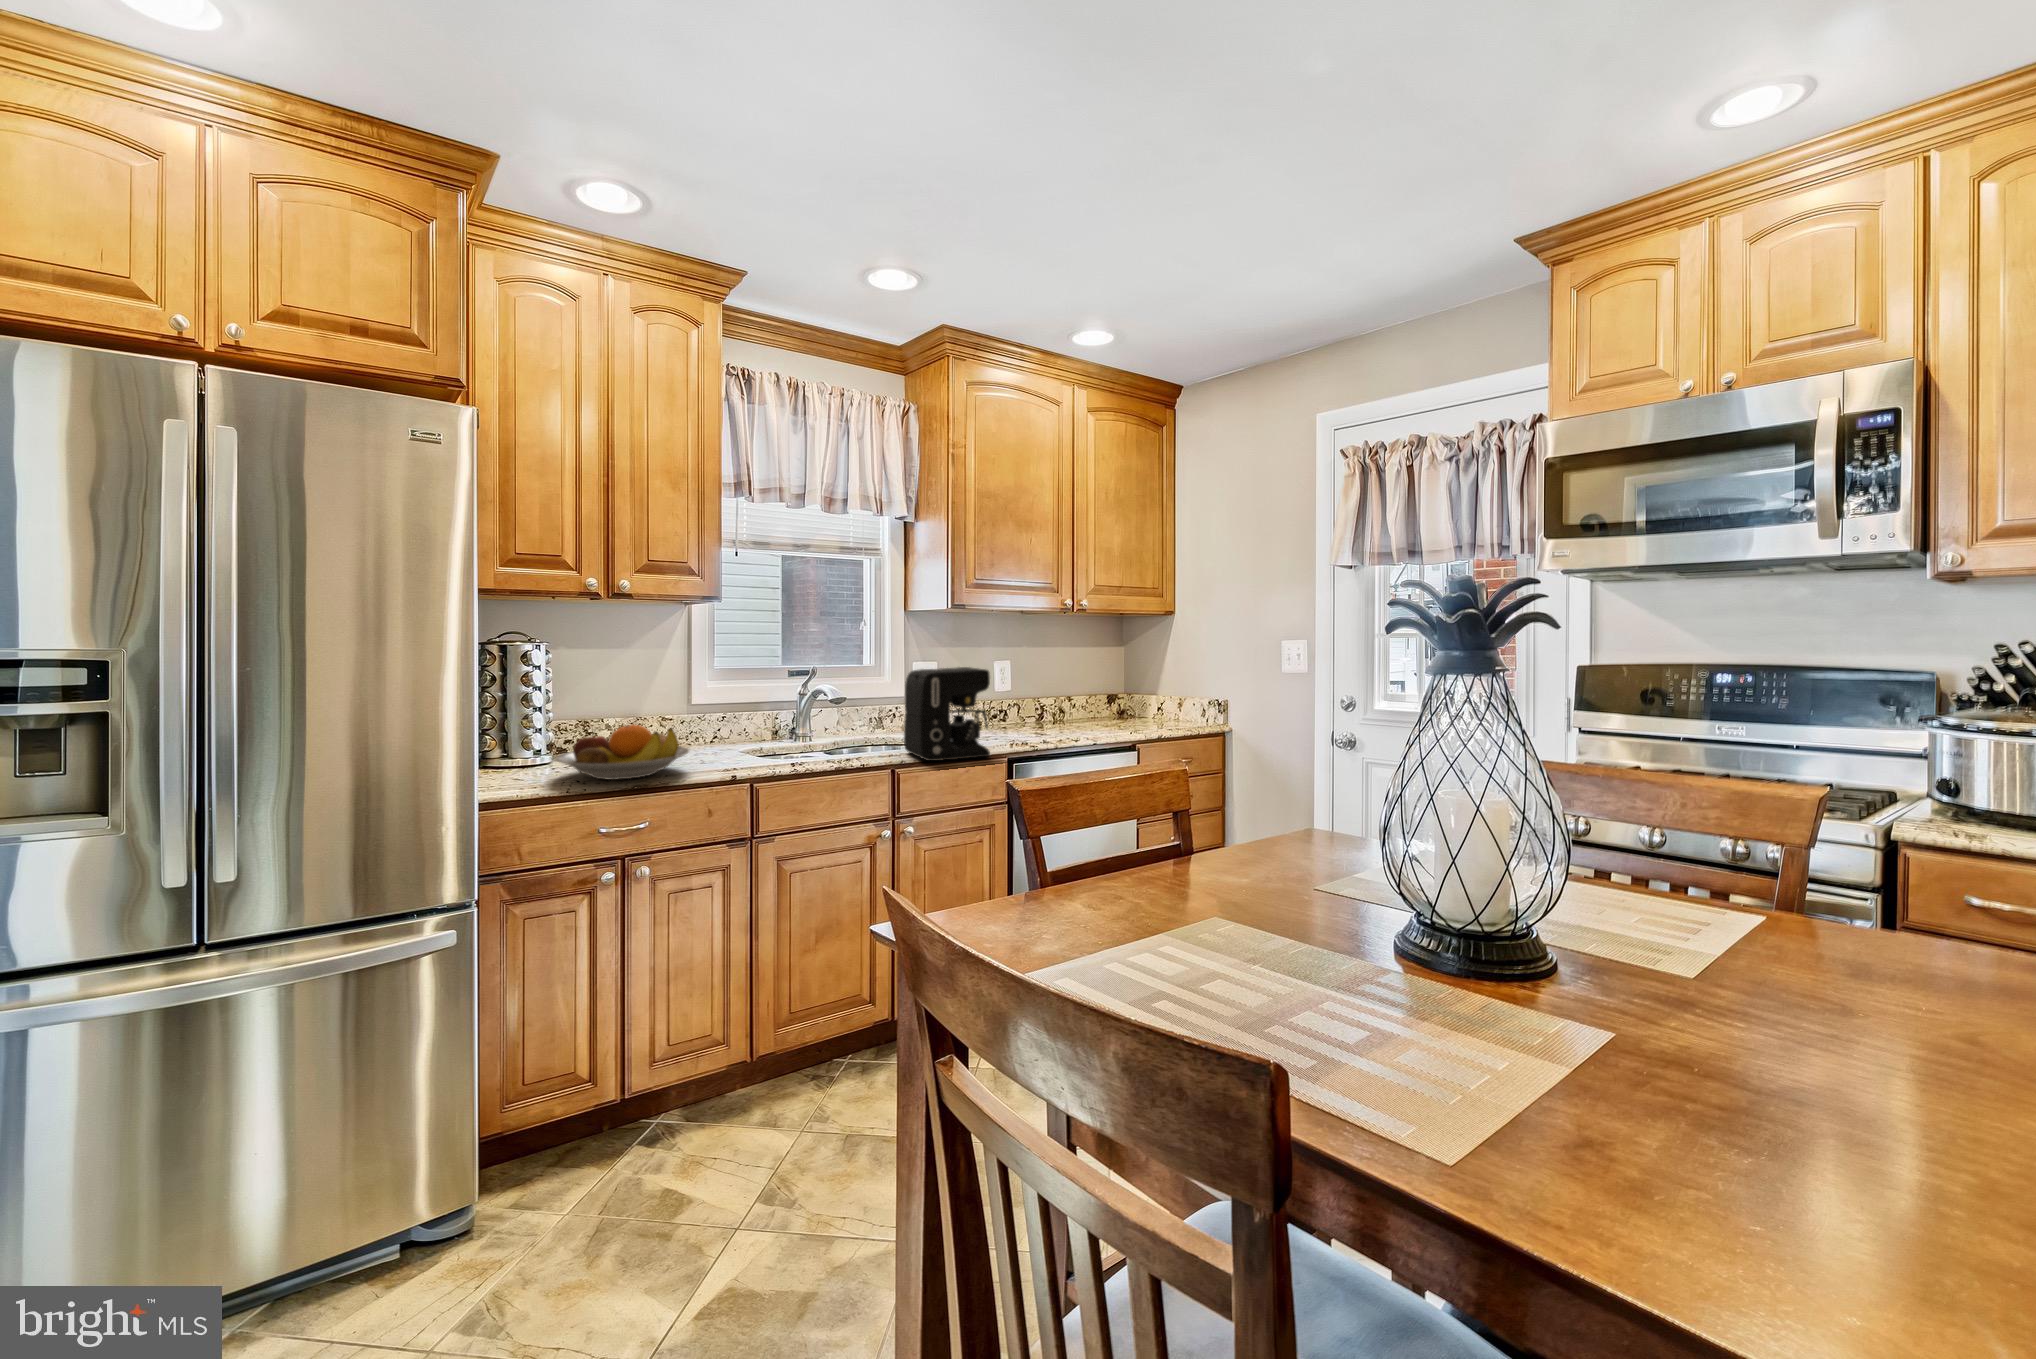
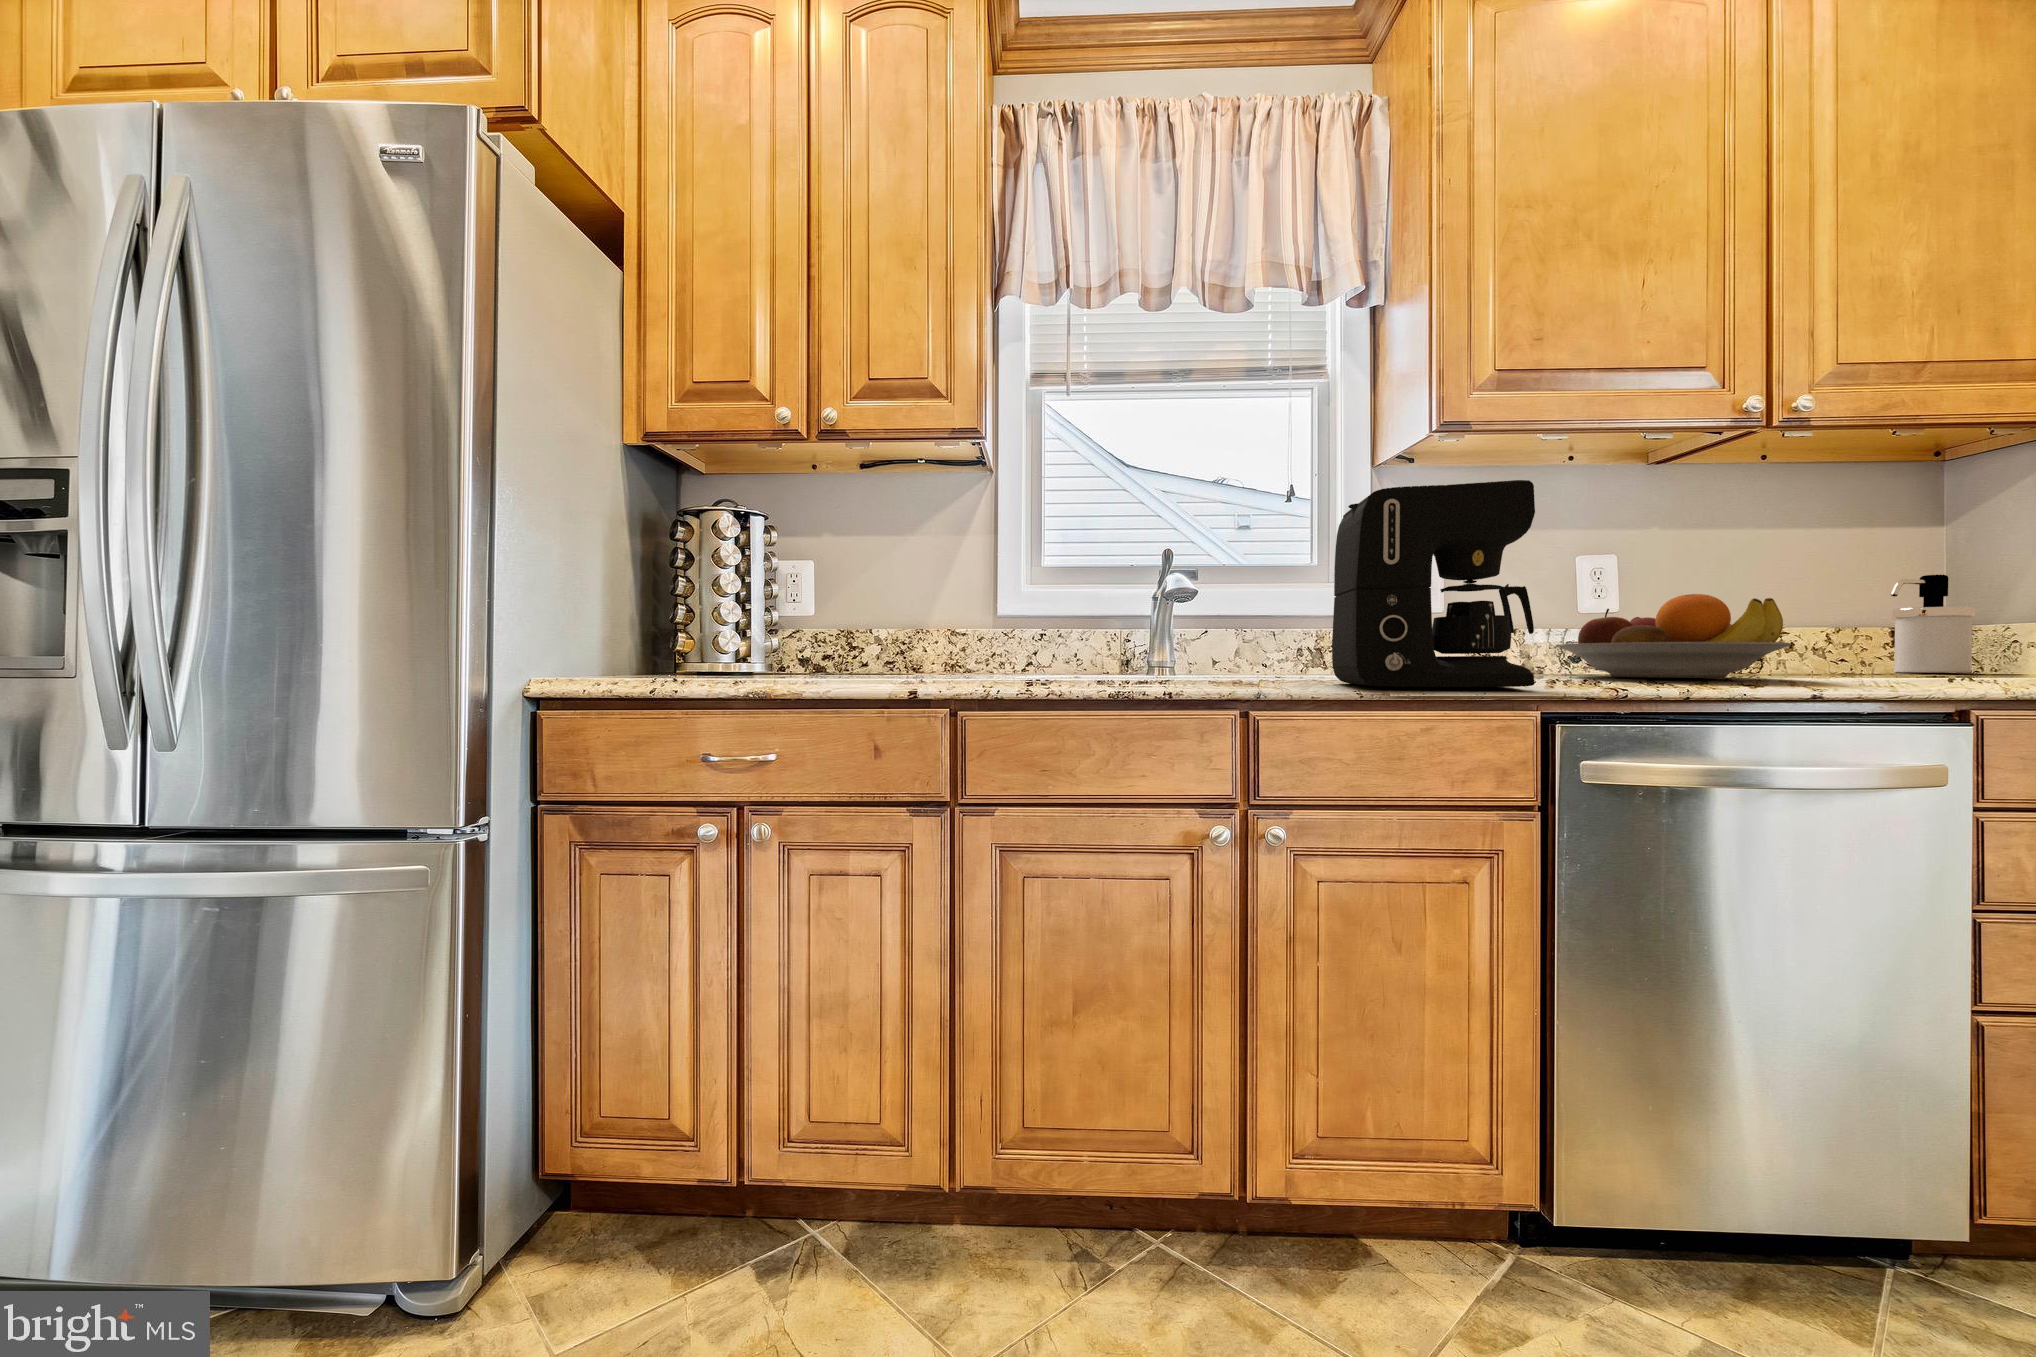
soap dispenser: none [1110,674,1137,716] -> present [1891,575,1976,673]
fruit bowl: present [556,725,689,780] -> present [1558,594,1791,678]

